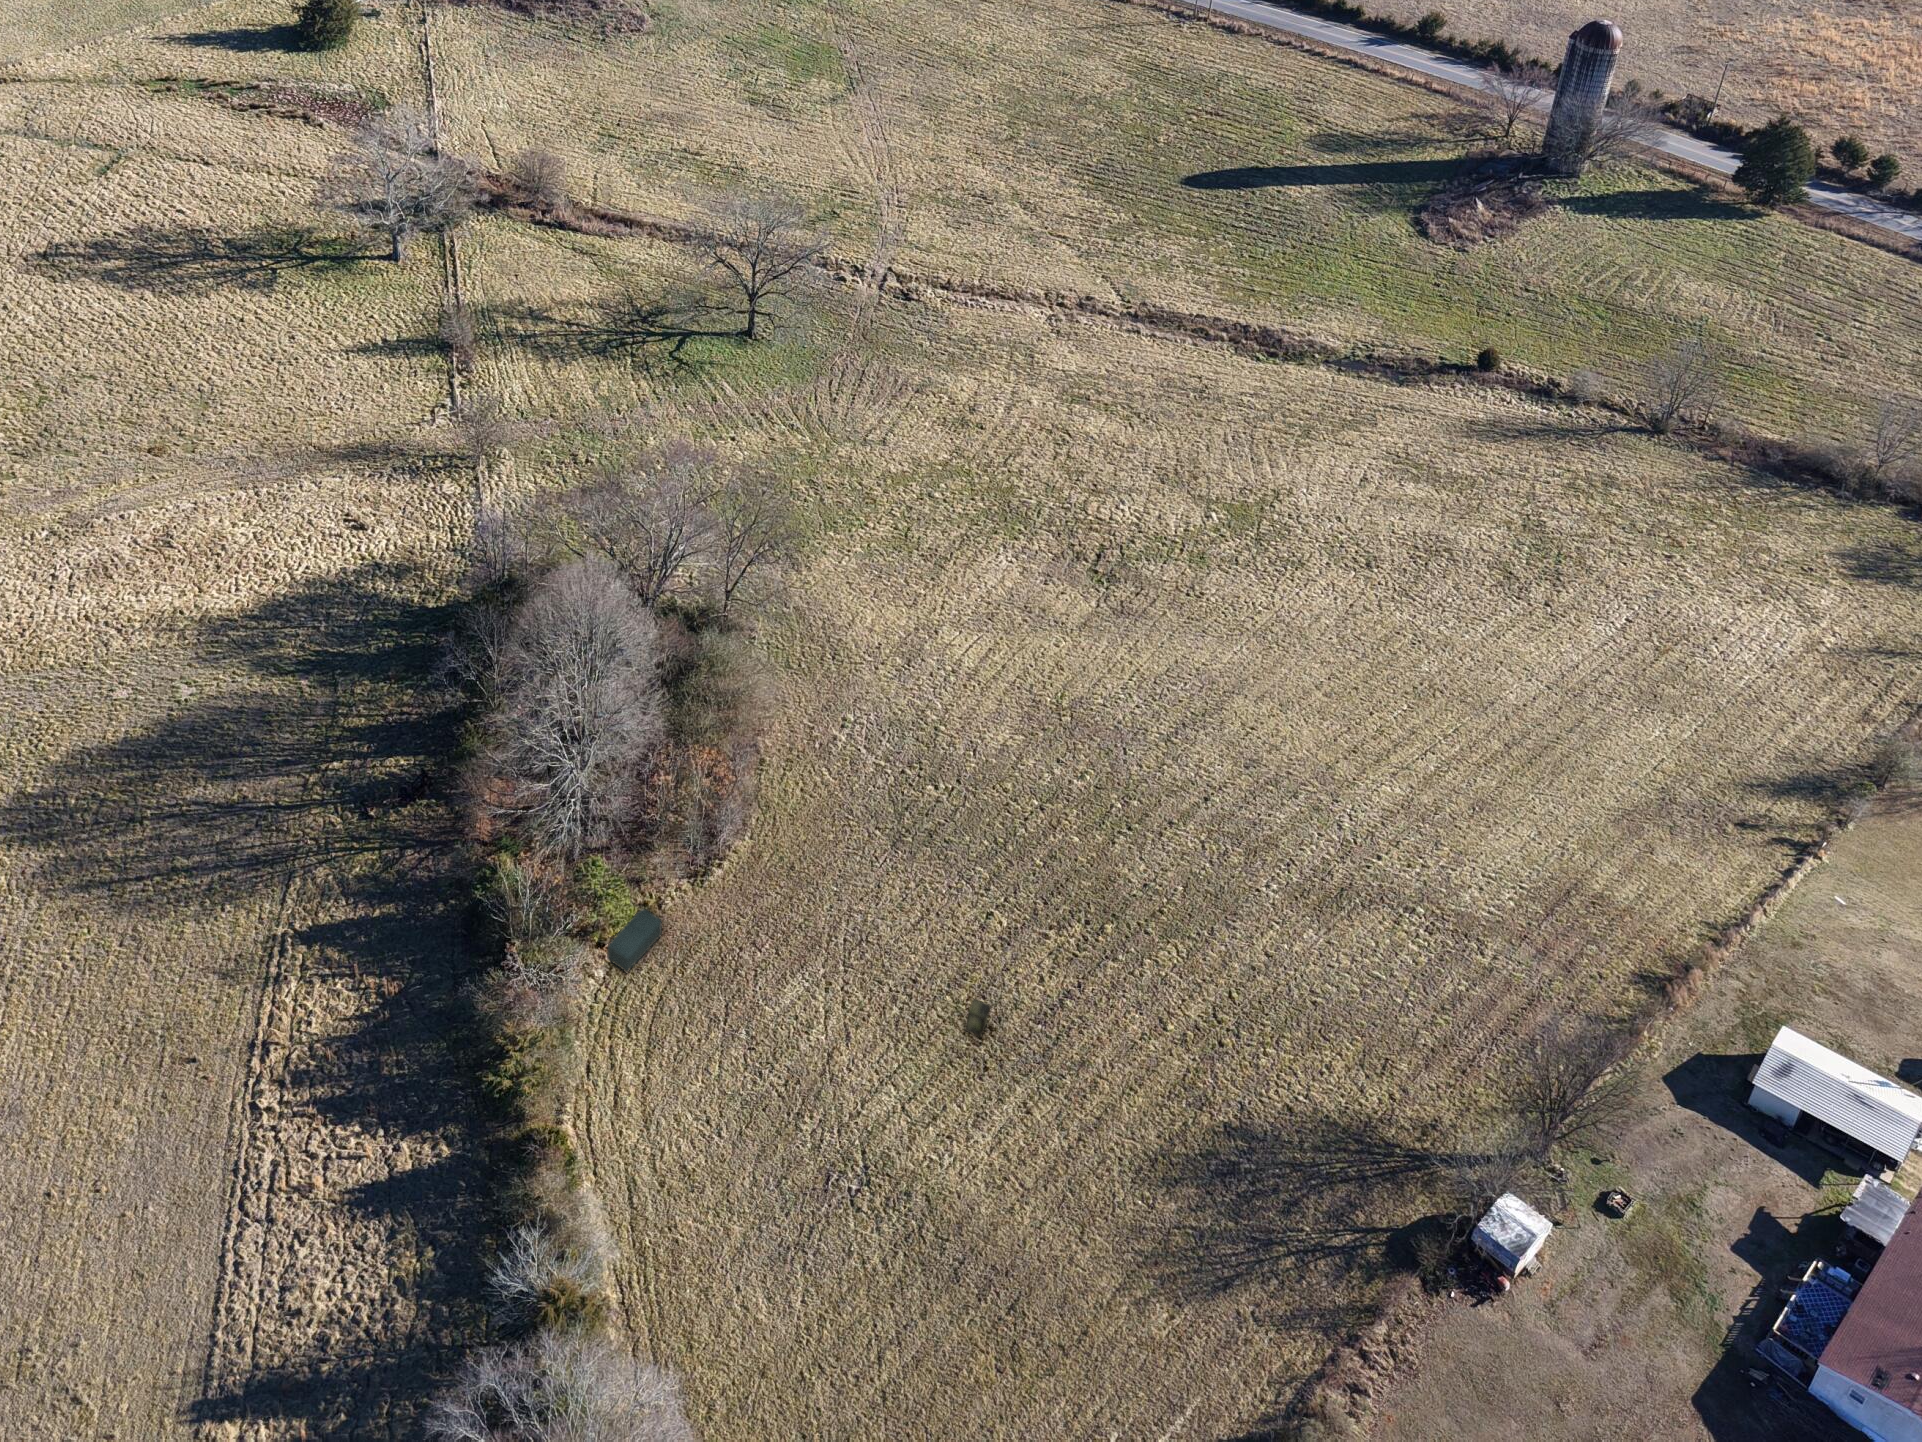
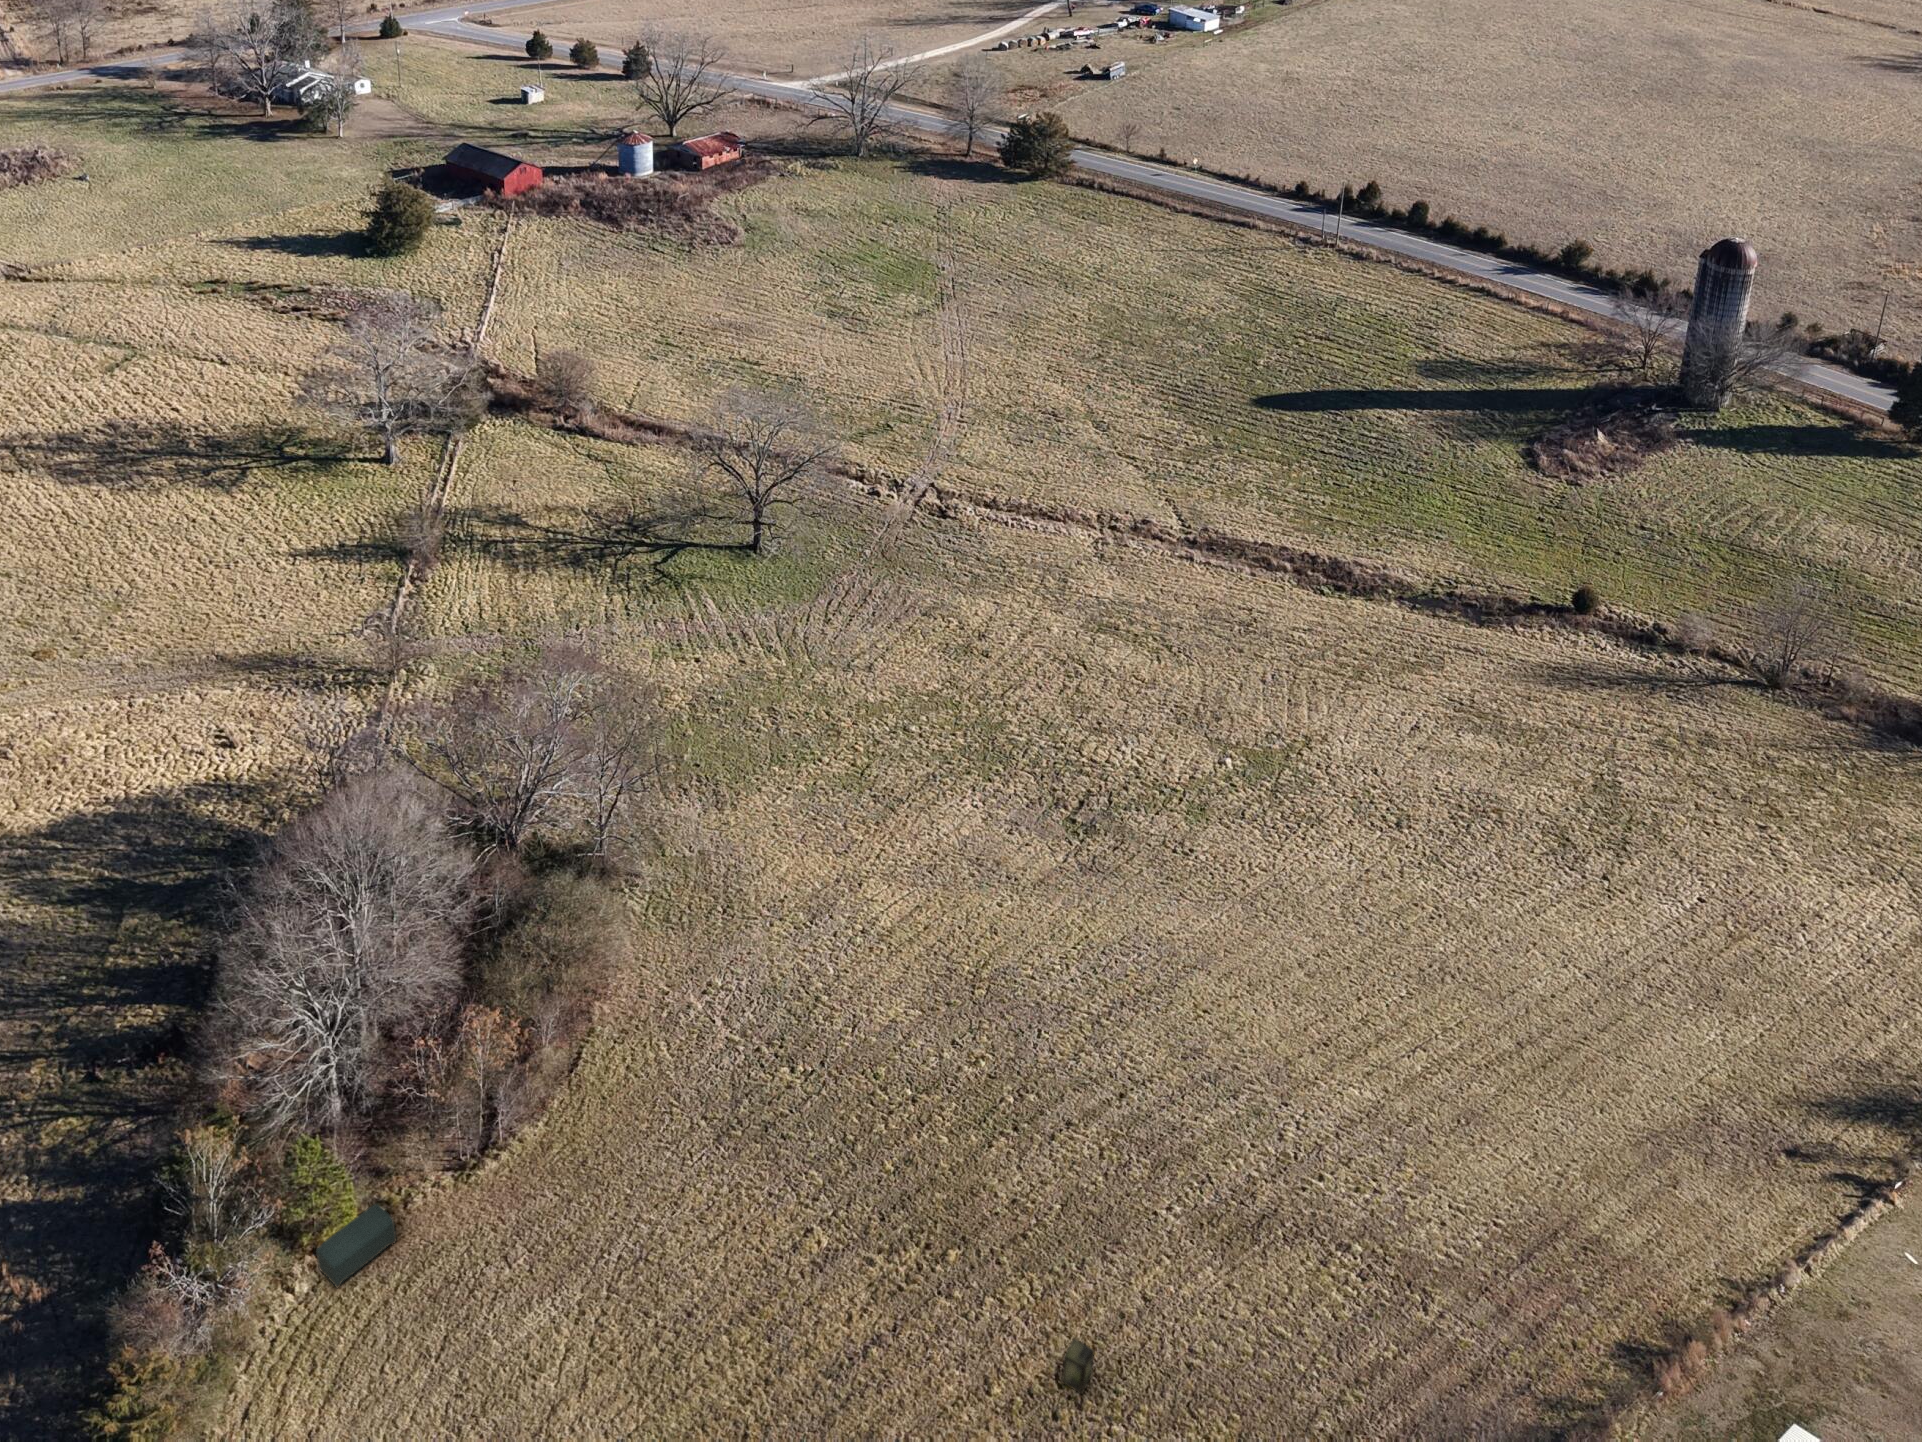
storage box: present [964,999,991,1038] -> present [1061,1339,1095,1394]

